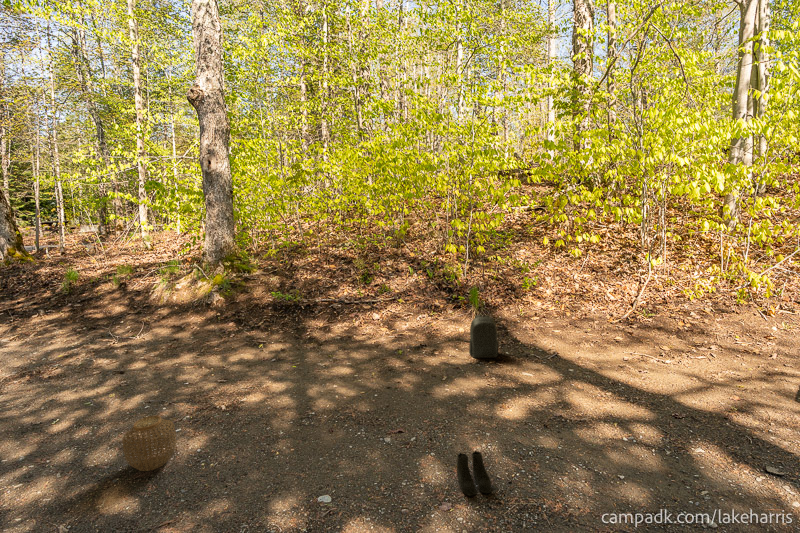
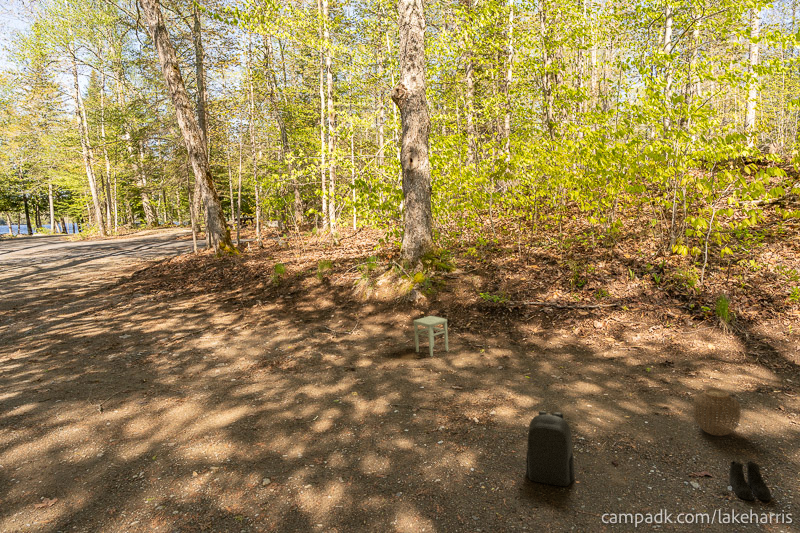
backpack: present [469,315,499,358] -> present [526,411,575,486]
stool: none [189,317,230,360] -> present [413,316,448,356]
woven basket: present [122,416,176,471] -> present [693,389,740,436]

